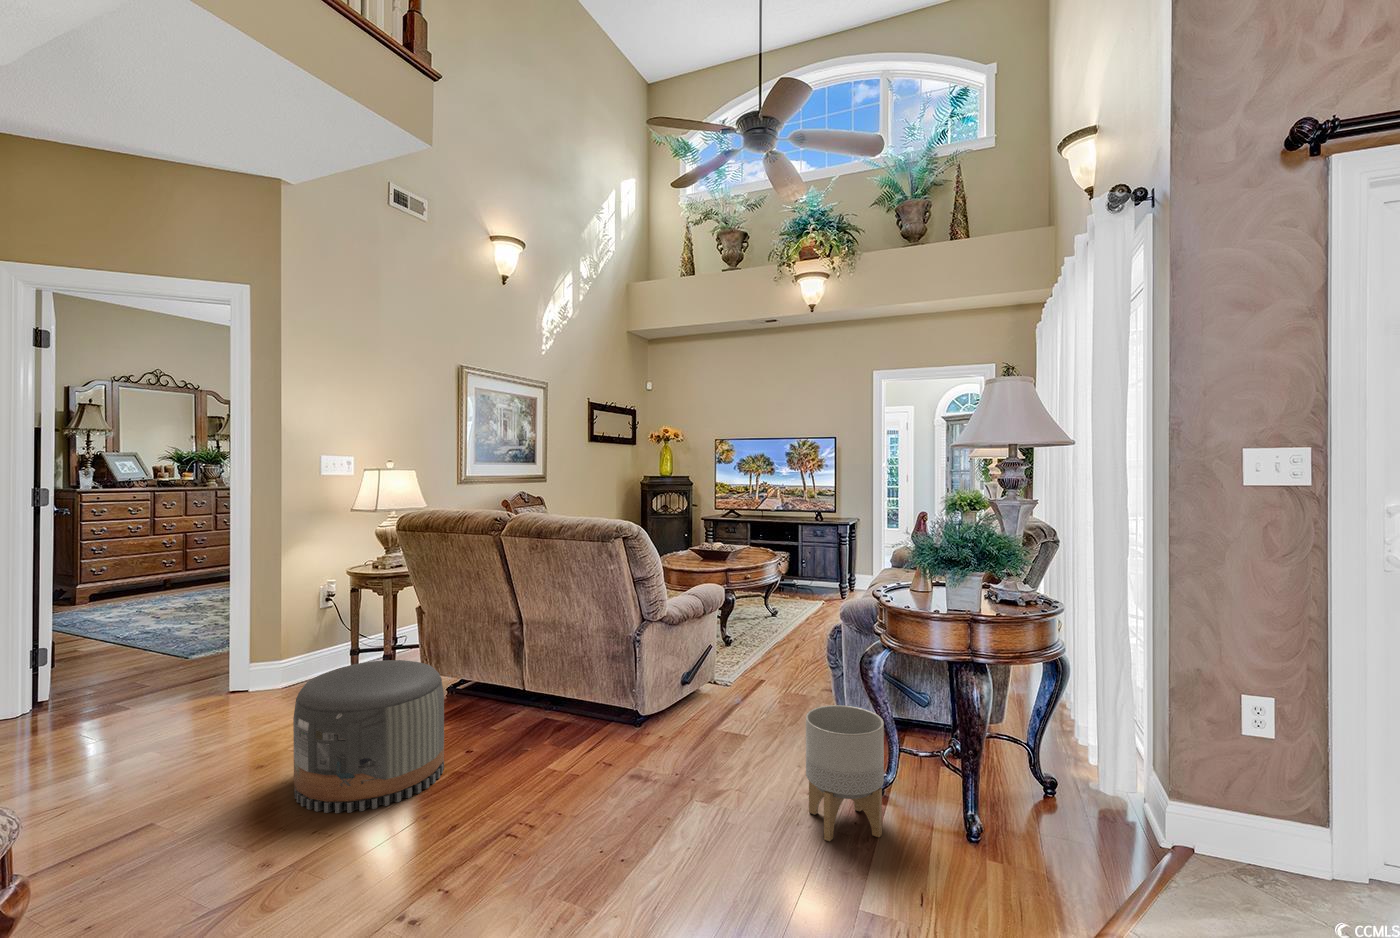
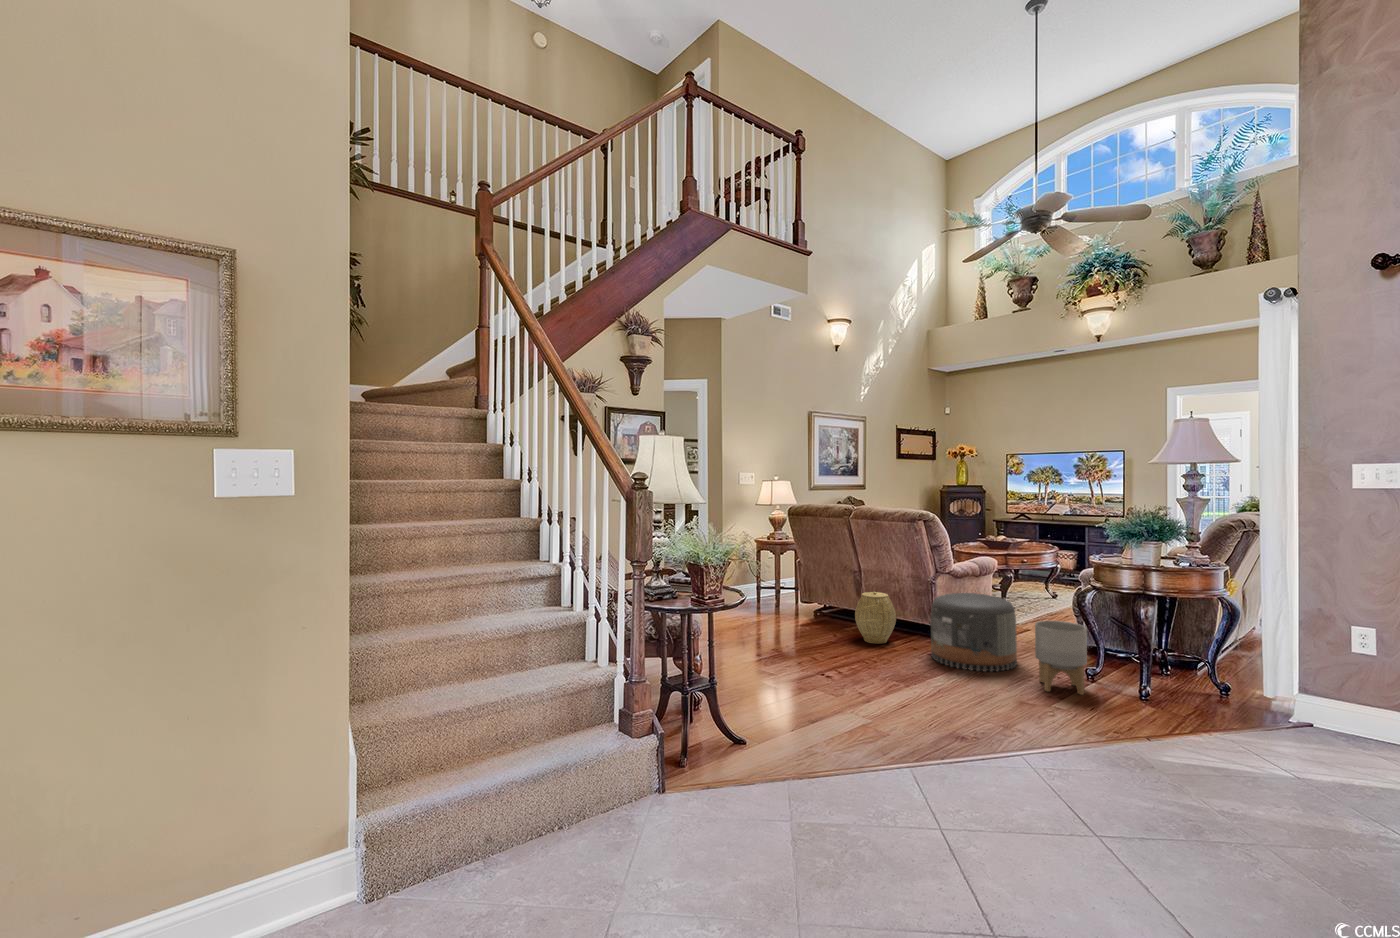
pouf: present [293,660,444,813] -> present [931,593,1017,672]
woven basket: none [508,662,578,756] -> present [855,592,896,644]

